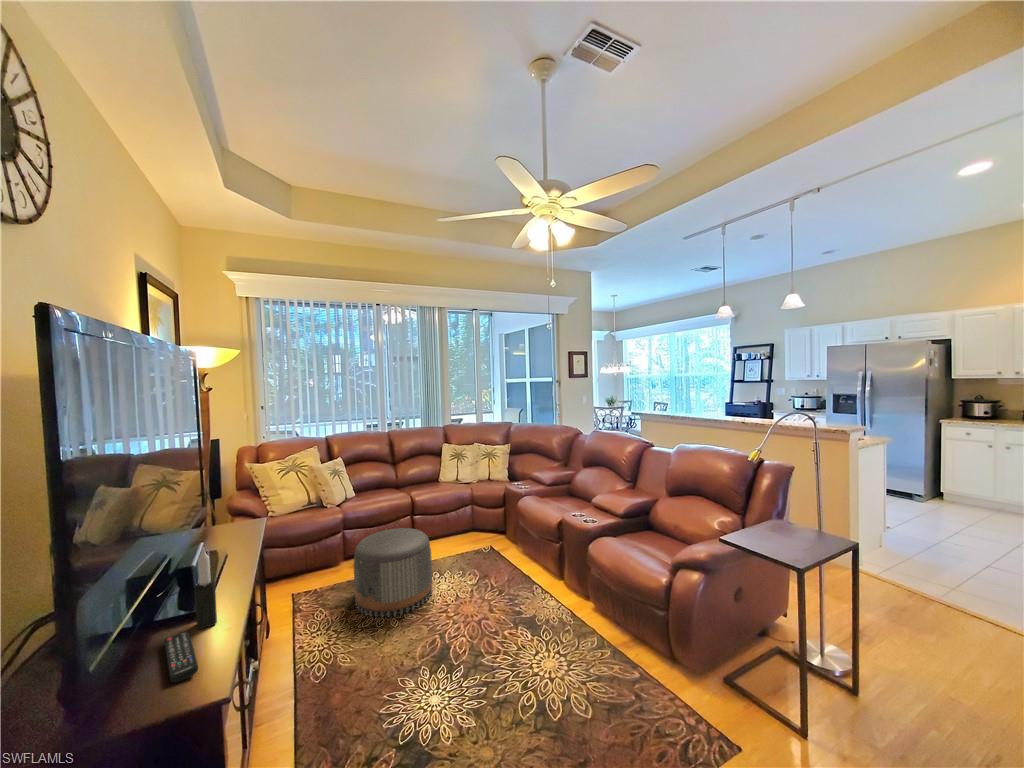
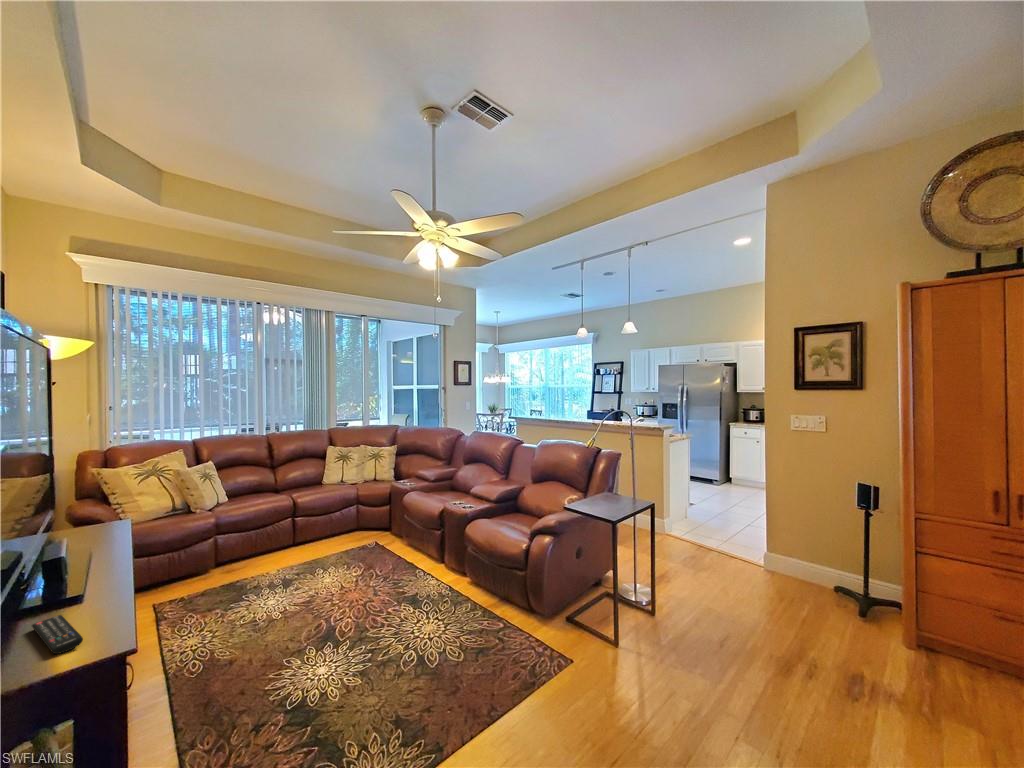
pouf: present [354,528,432,618] -> none [230,526,316,614]
candle: present [195,548,217,629] -> none [67,533,91,615]

